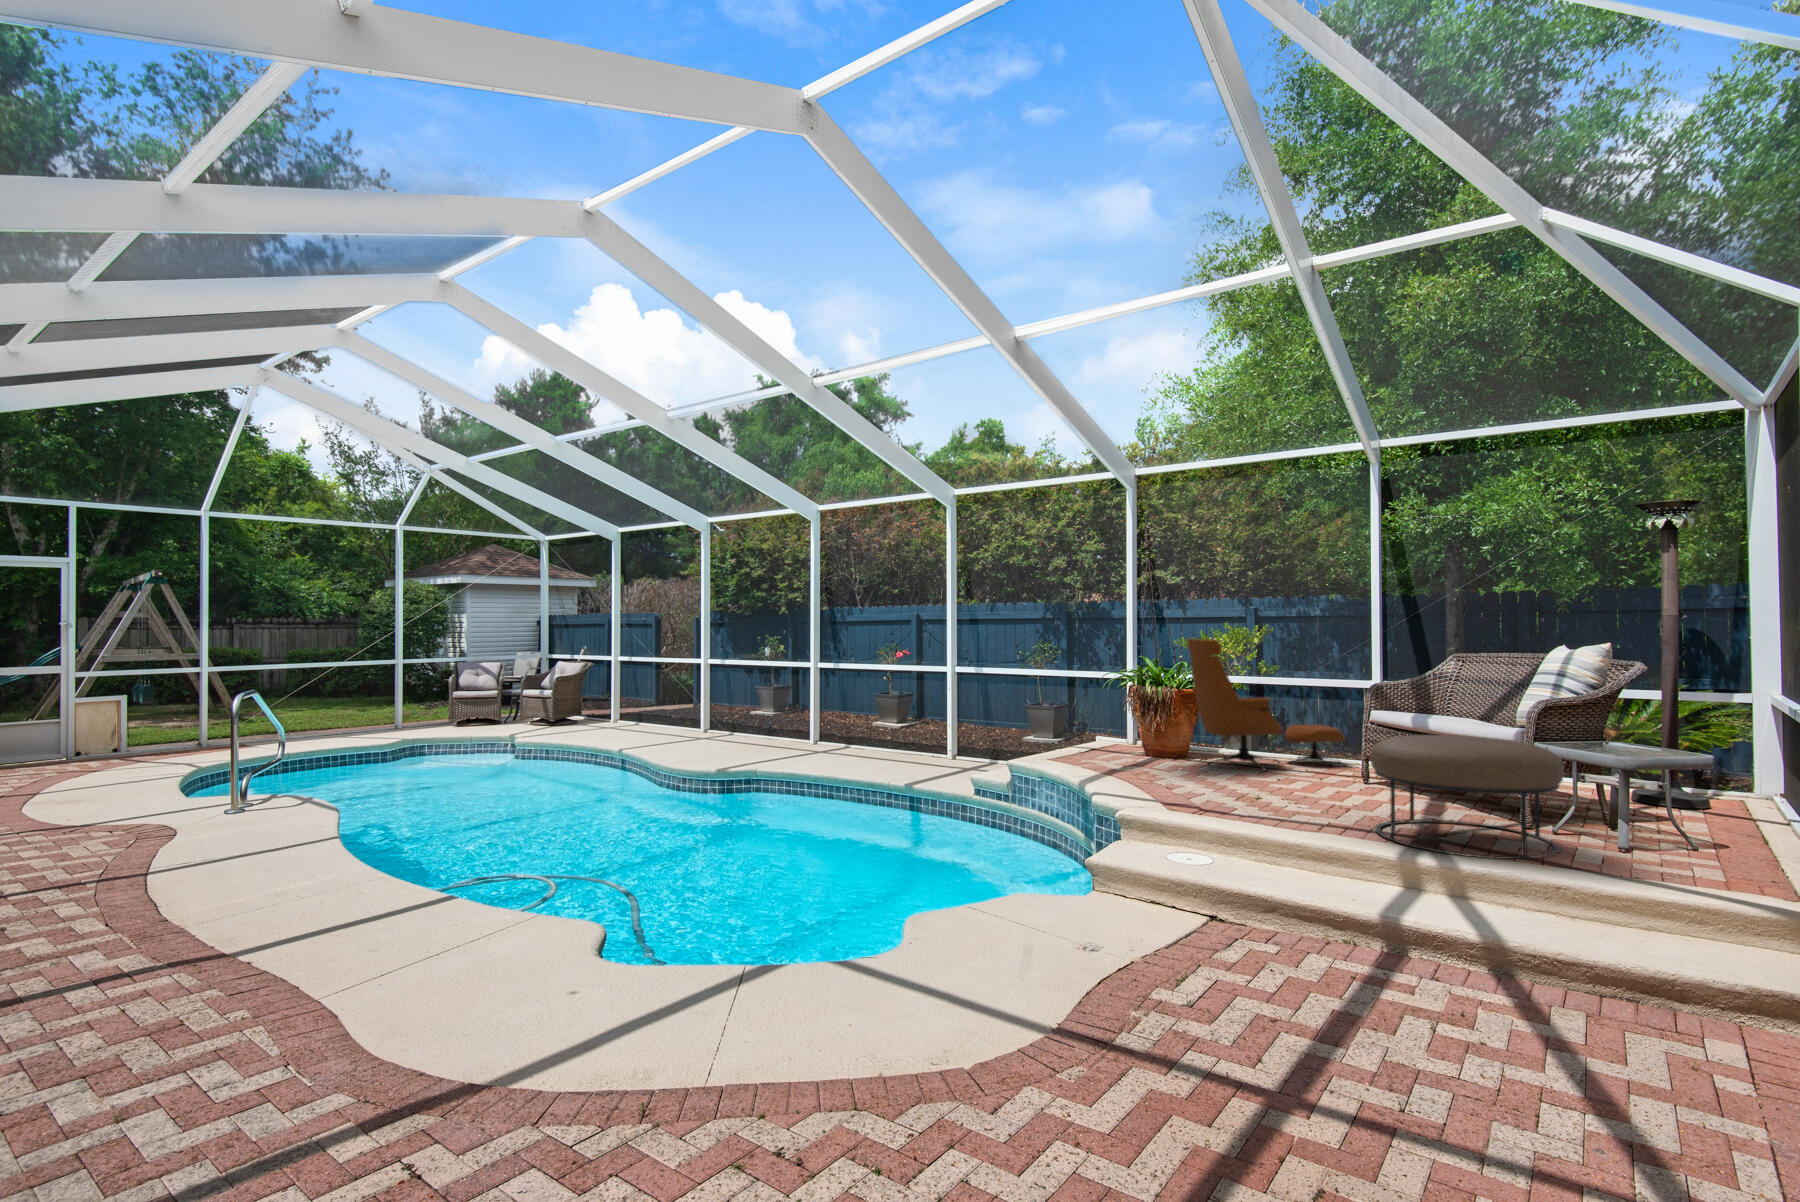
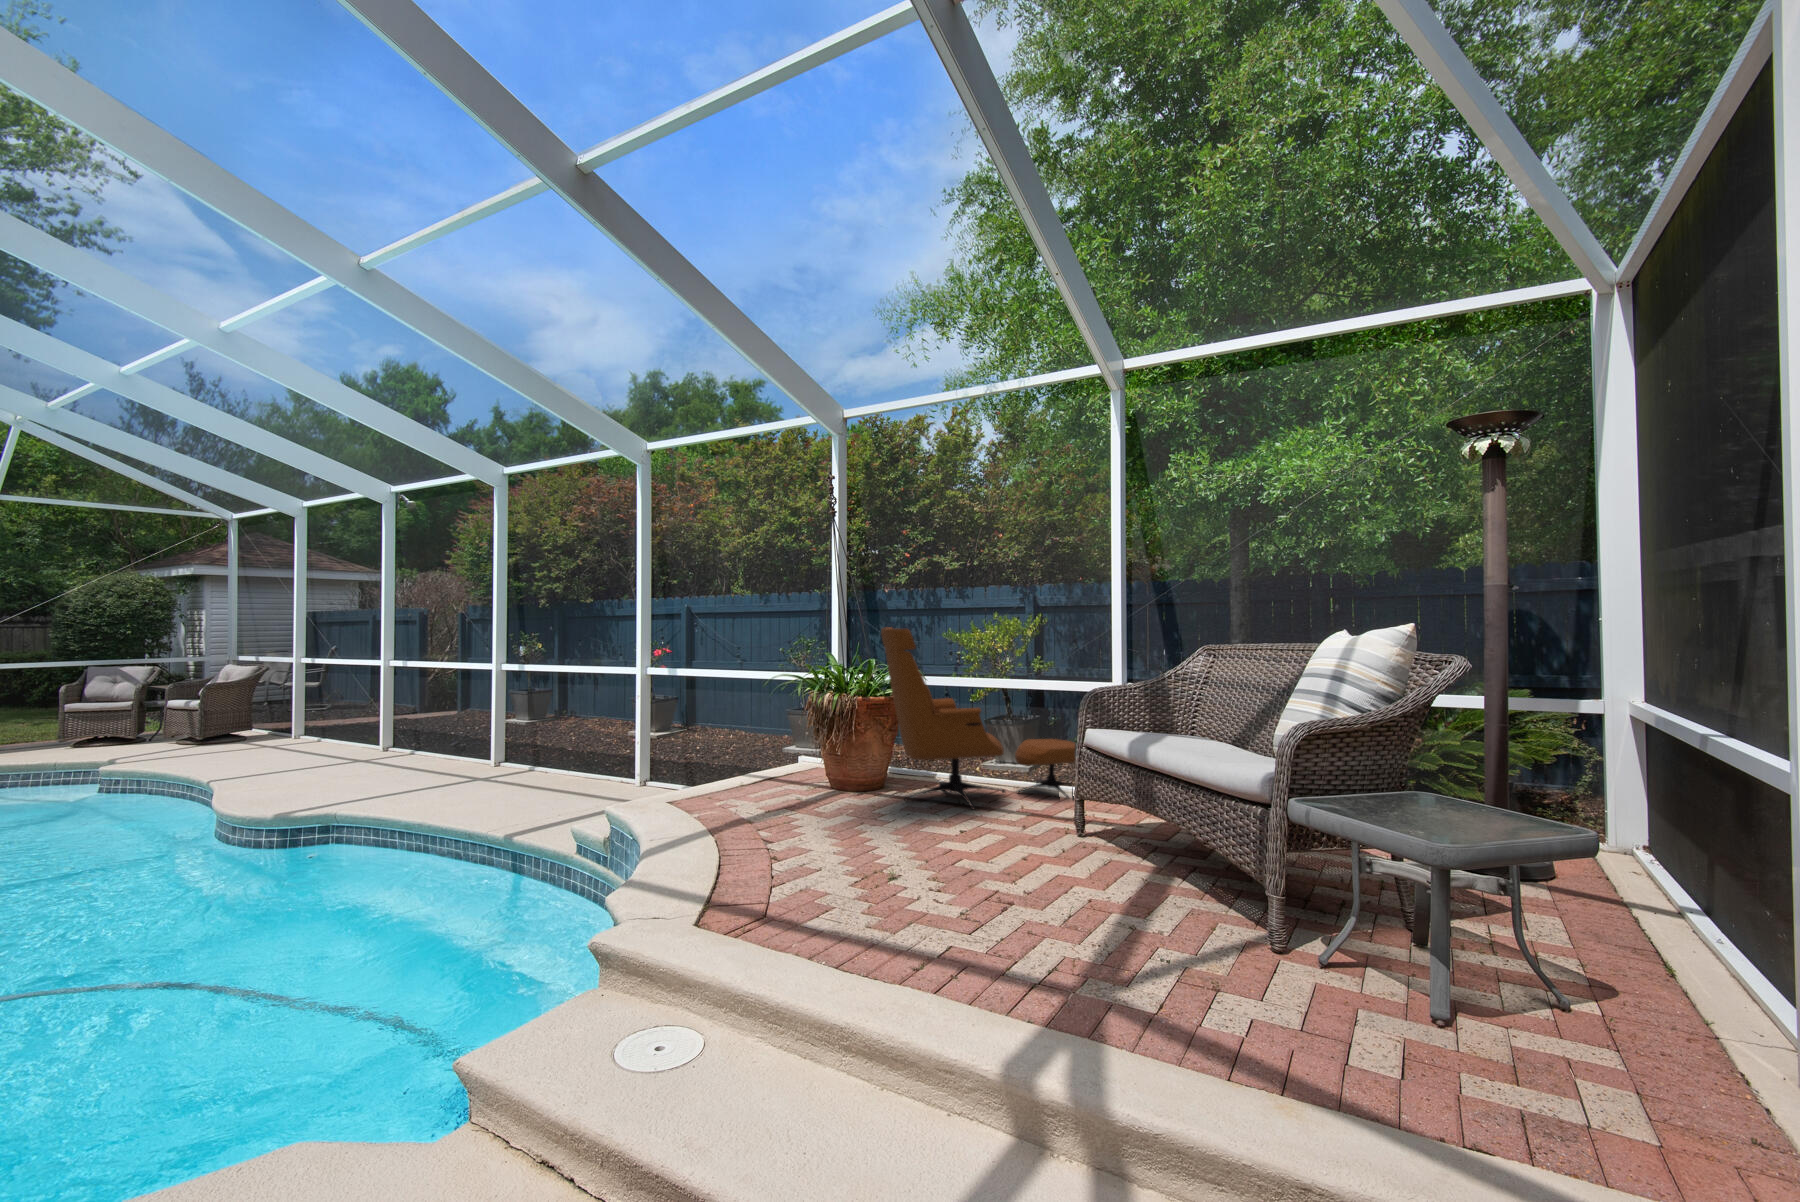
ottoman: present [1370,735,1564,859] -> none [1015,789,1326,1059]

